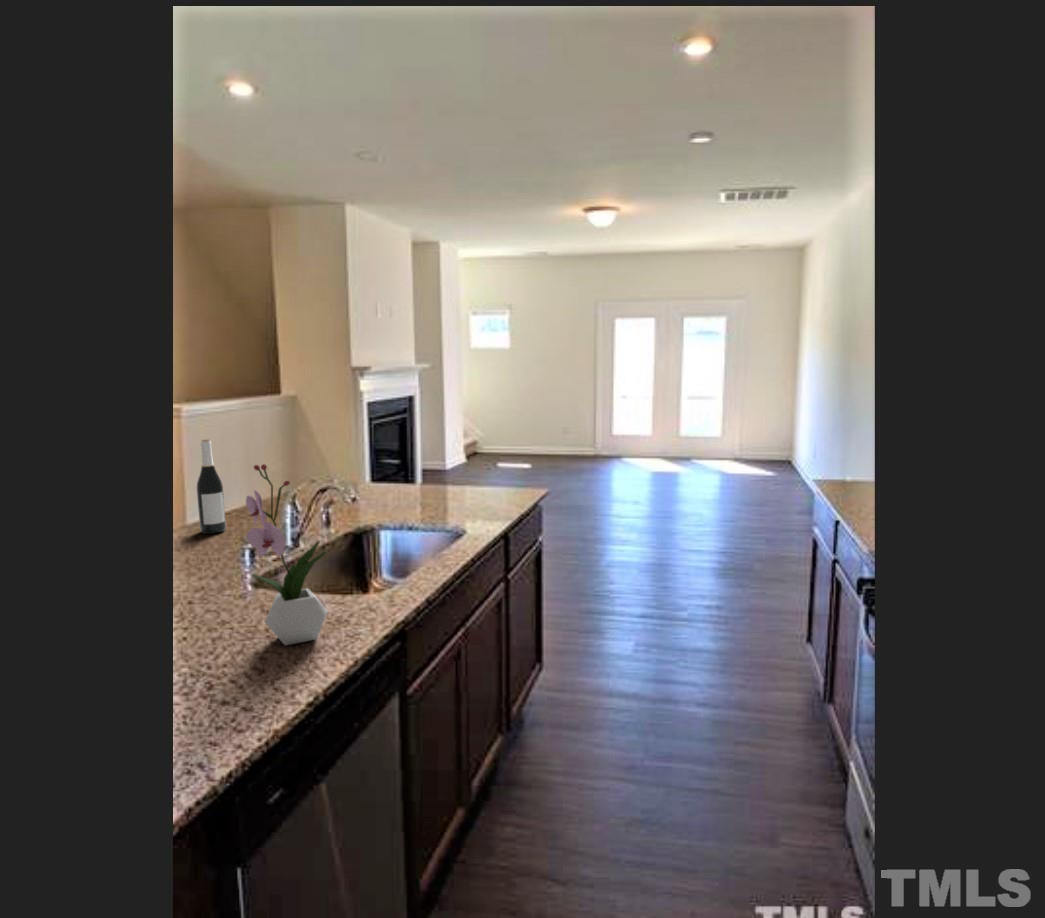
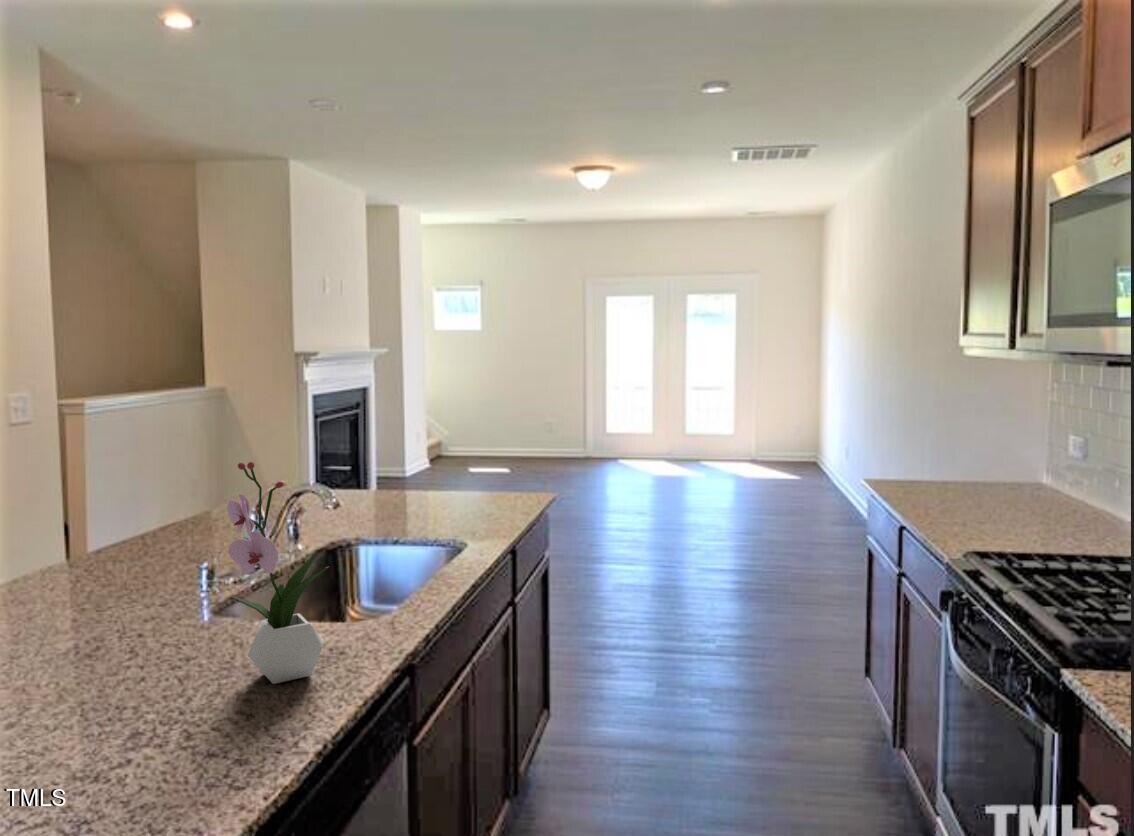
wine bottle: present [197,439,226,534] -> none [131,436,166,552]

